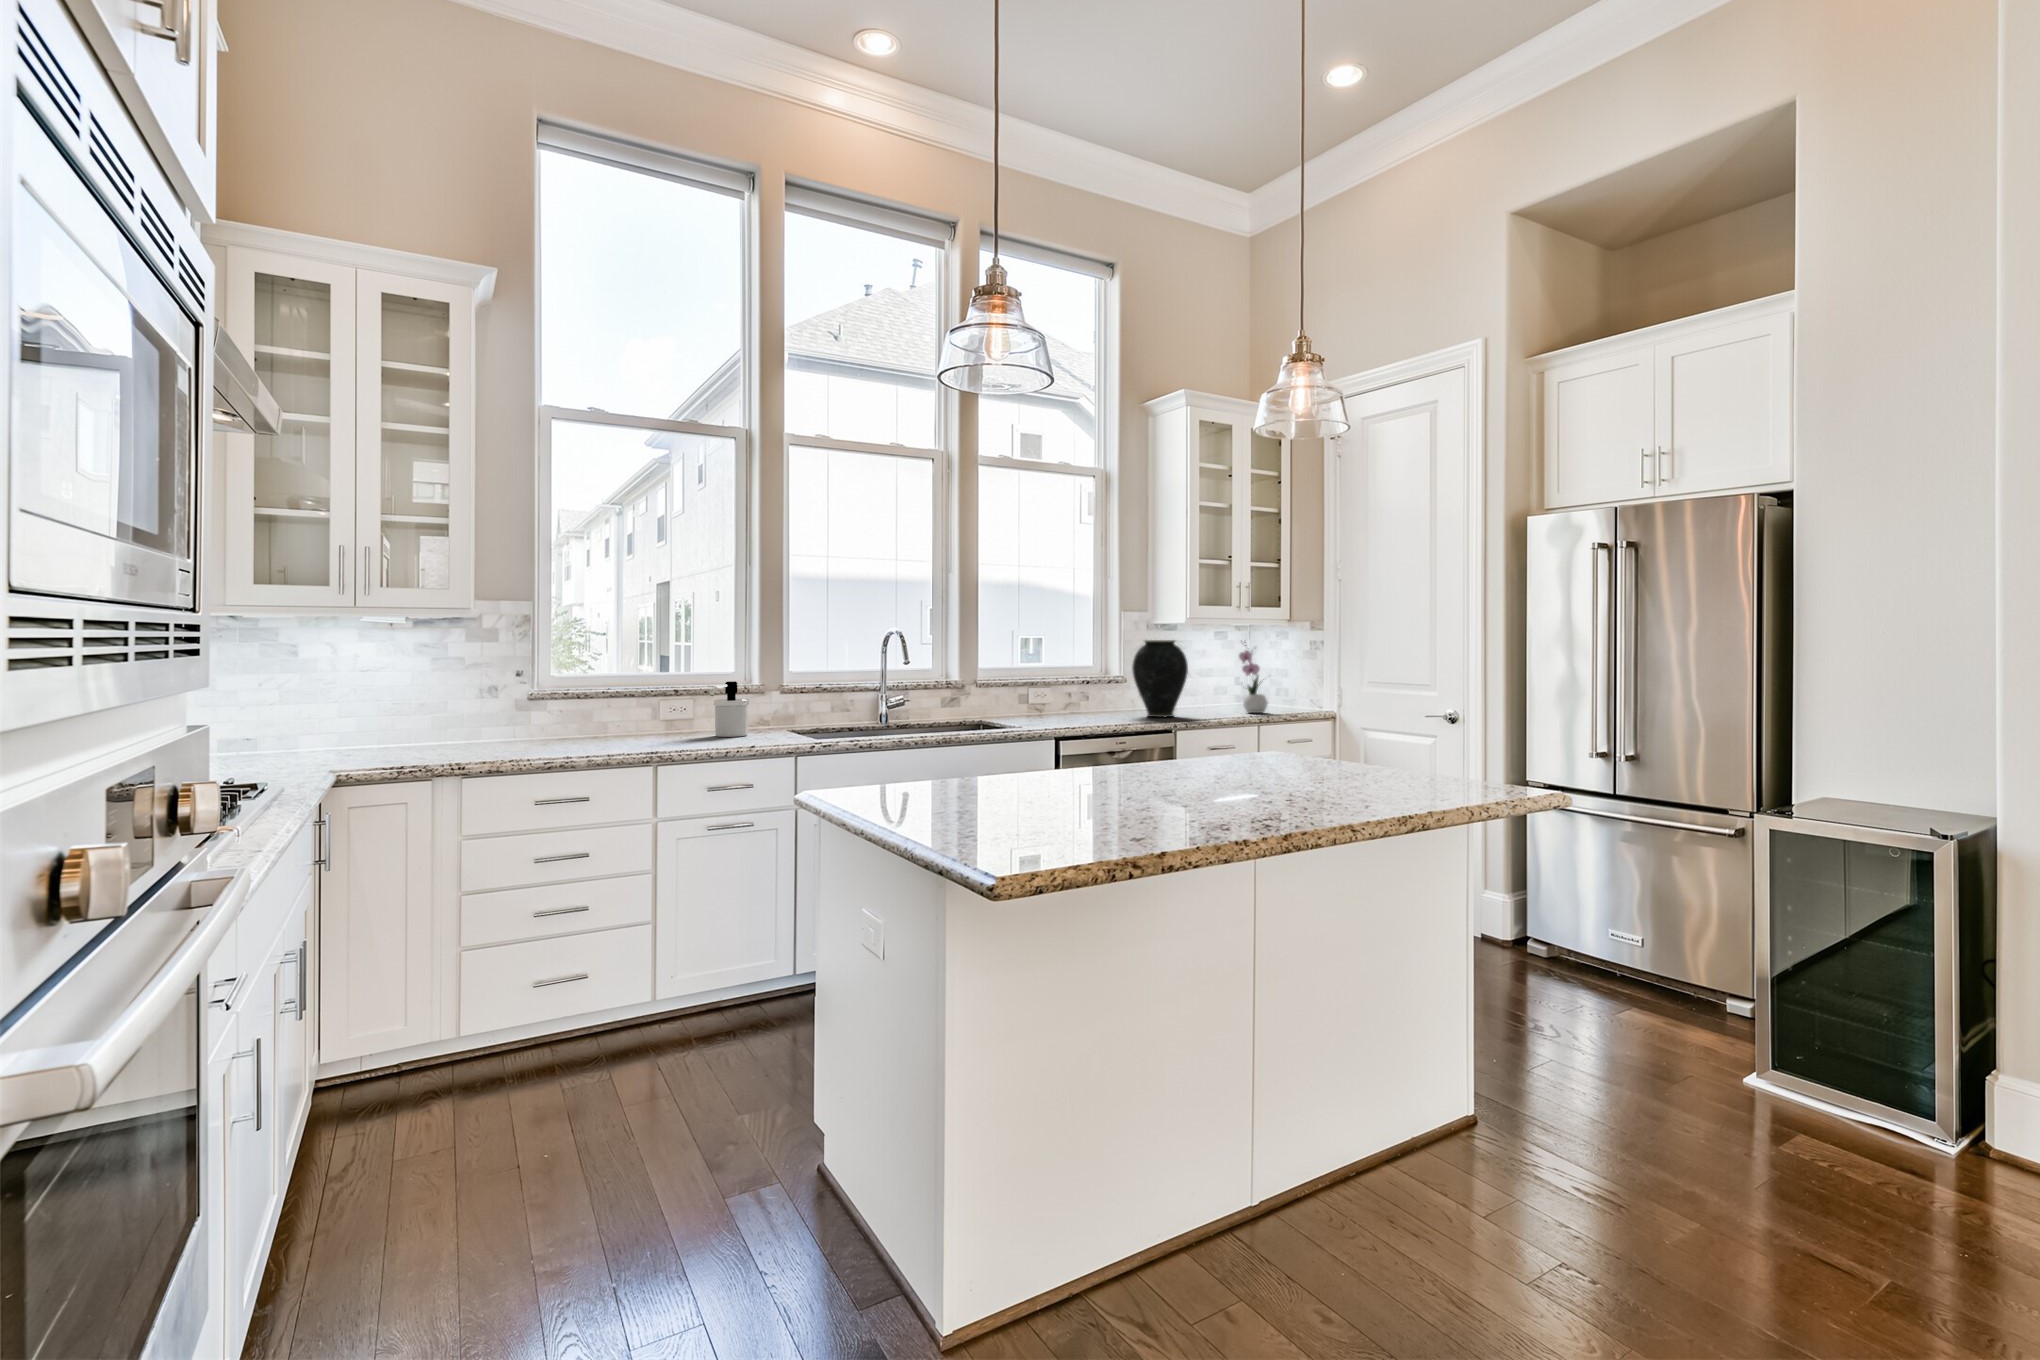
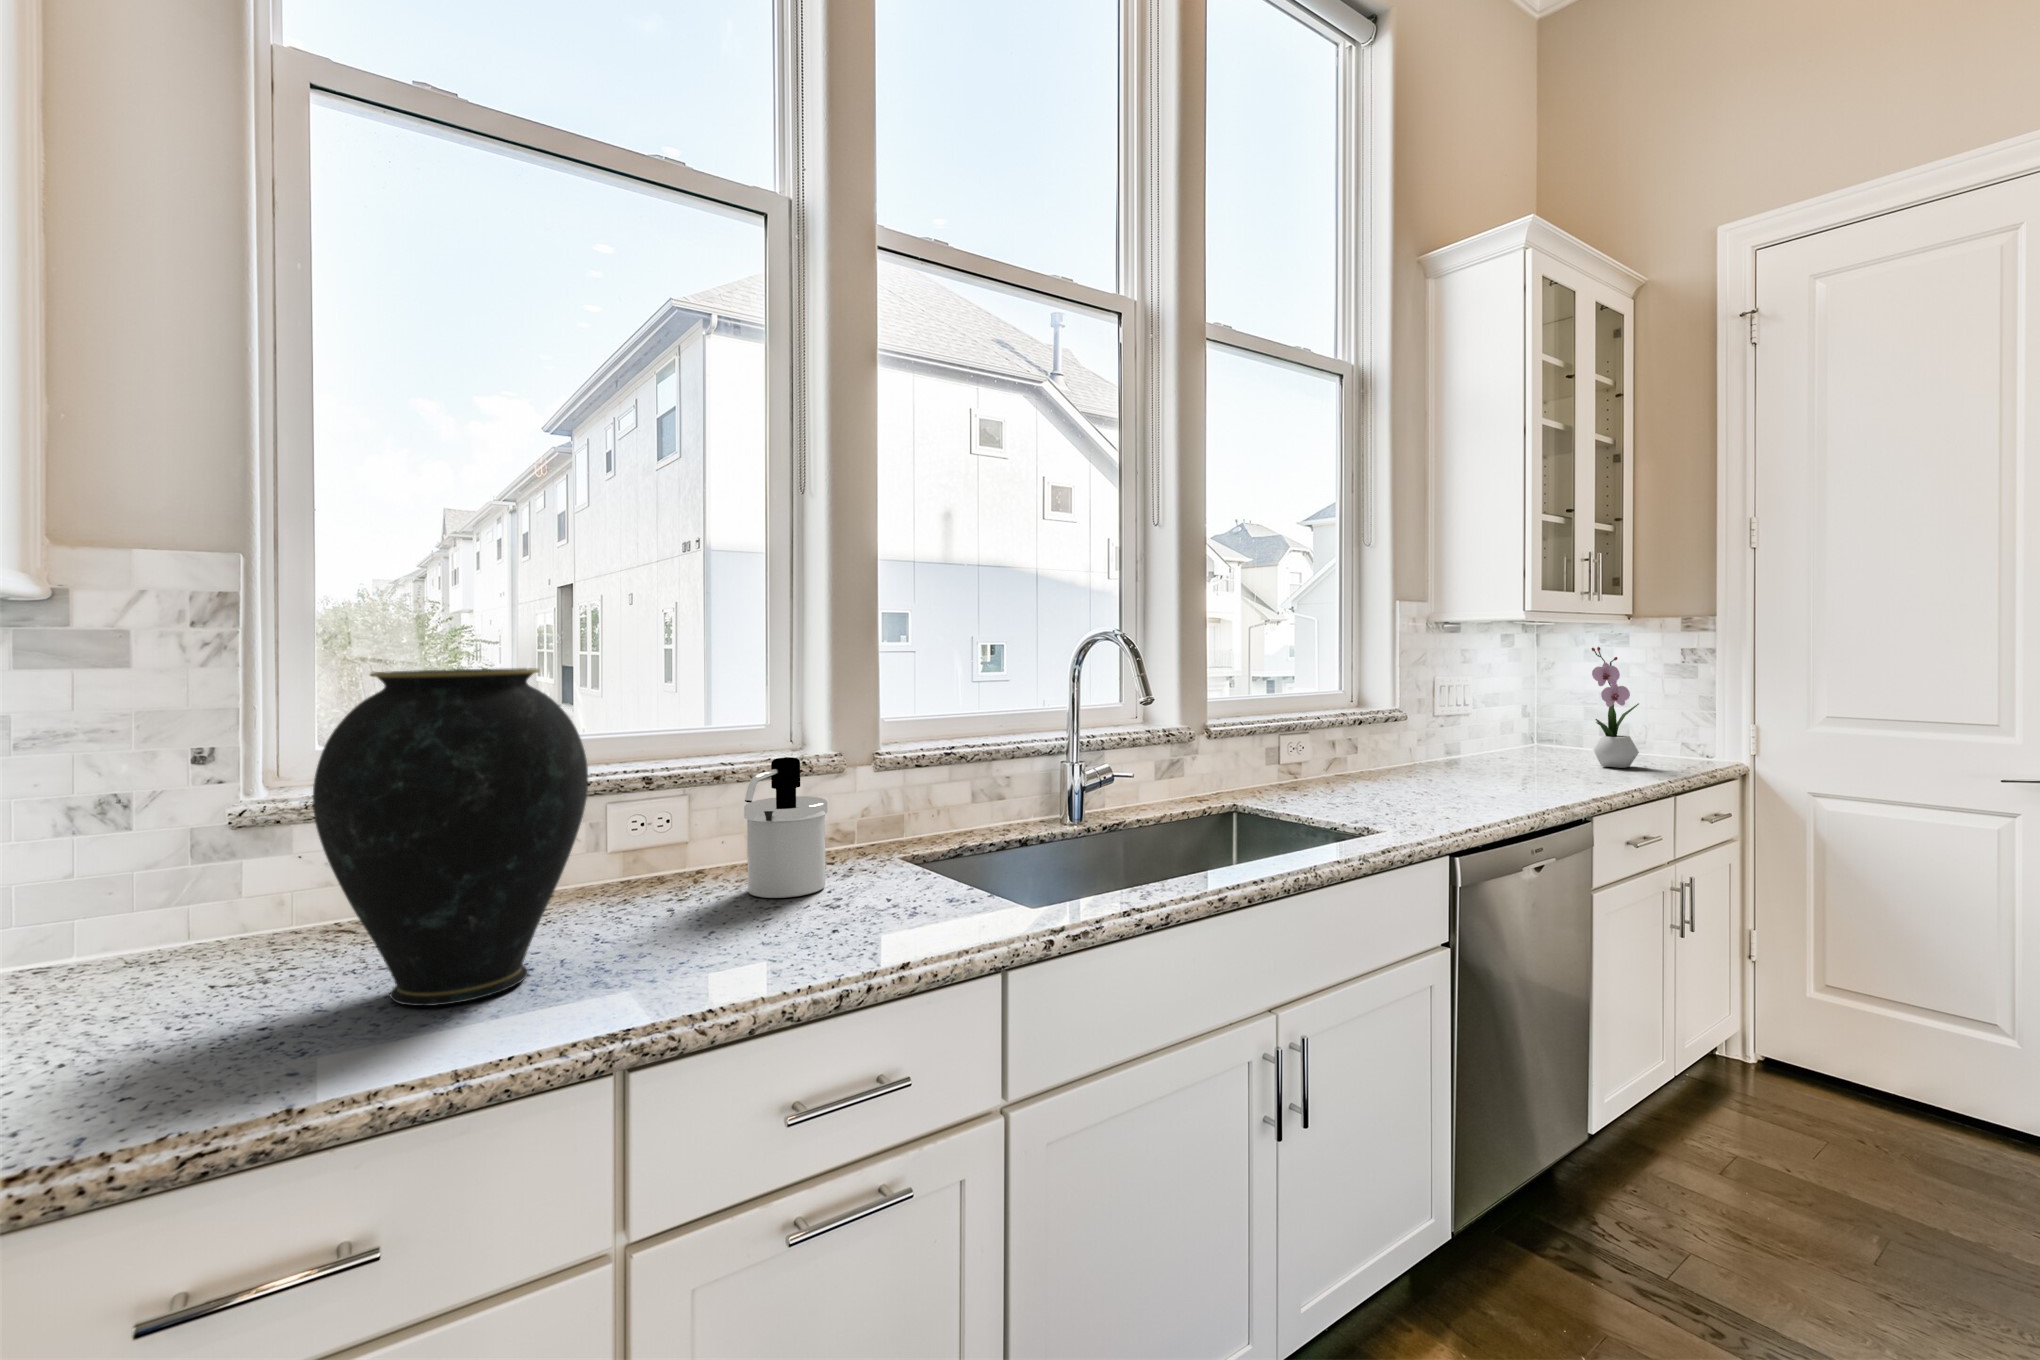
vase: present [1132,640,1188,717] -> present [313,668,588,1006]

